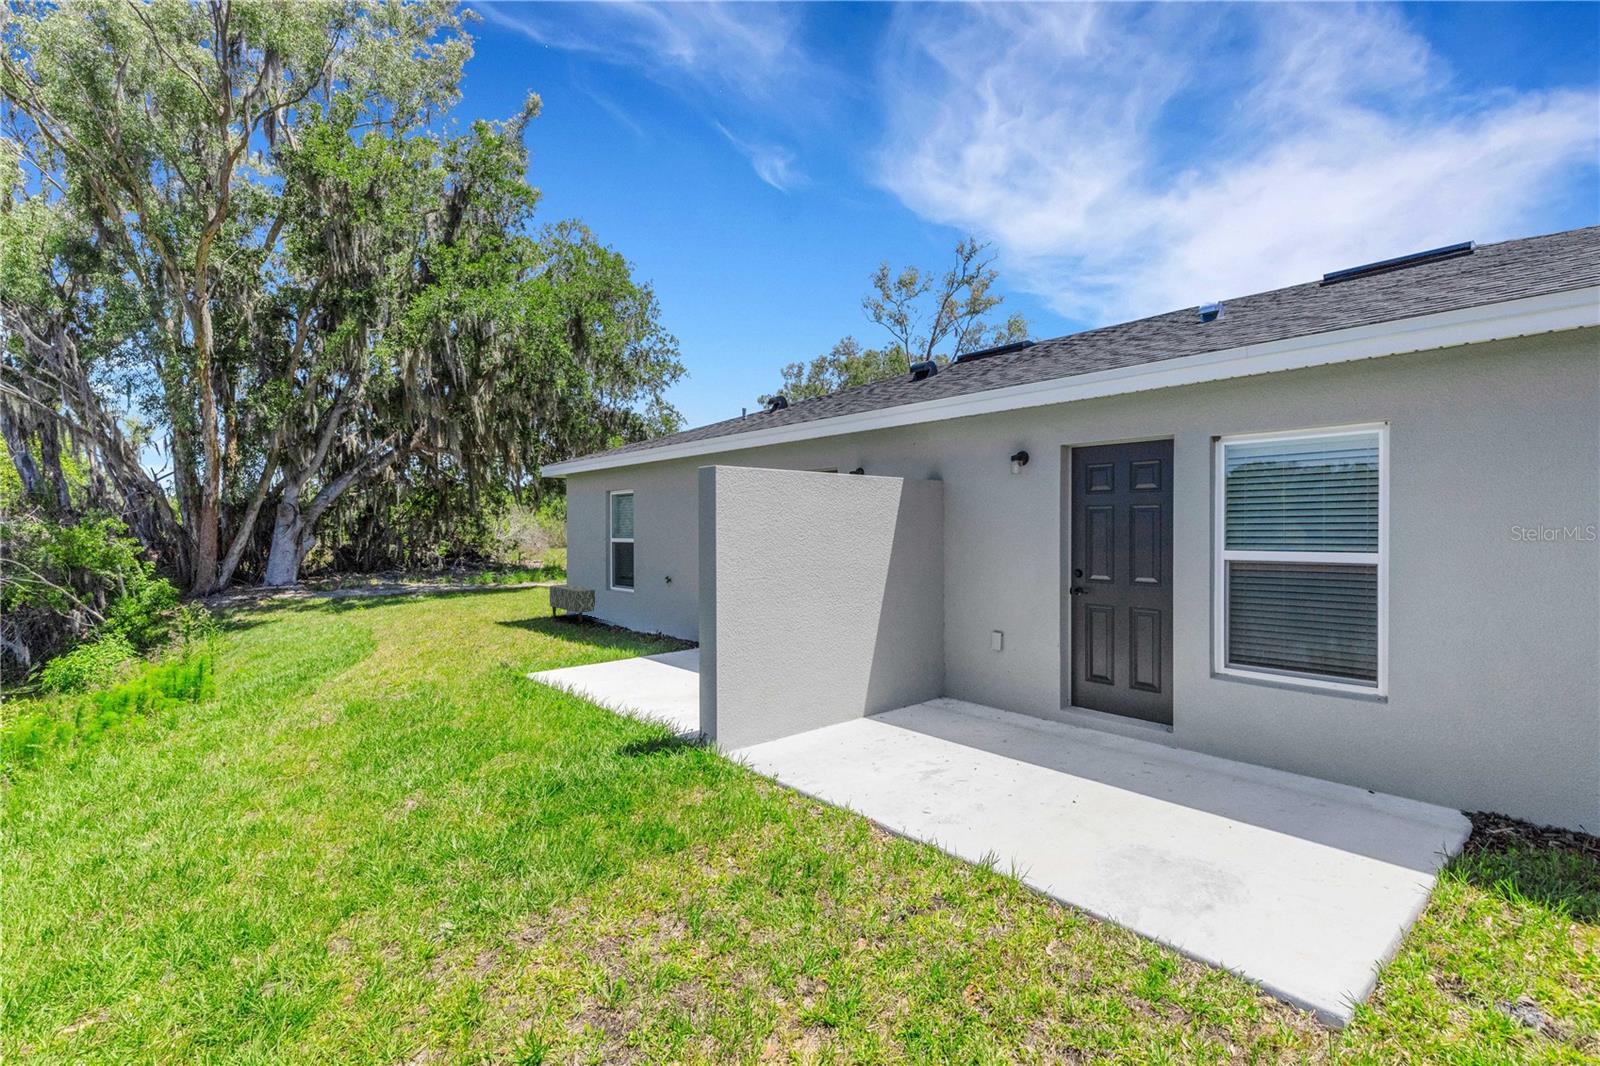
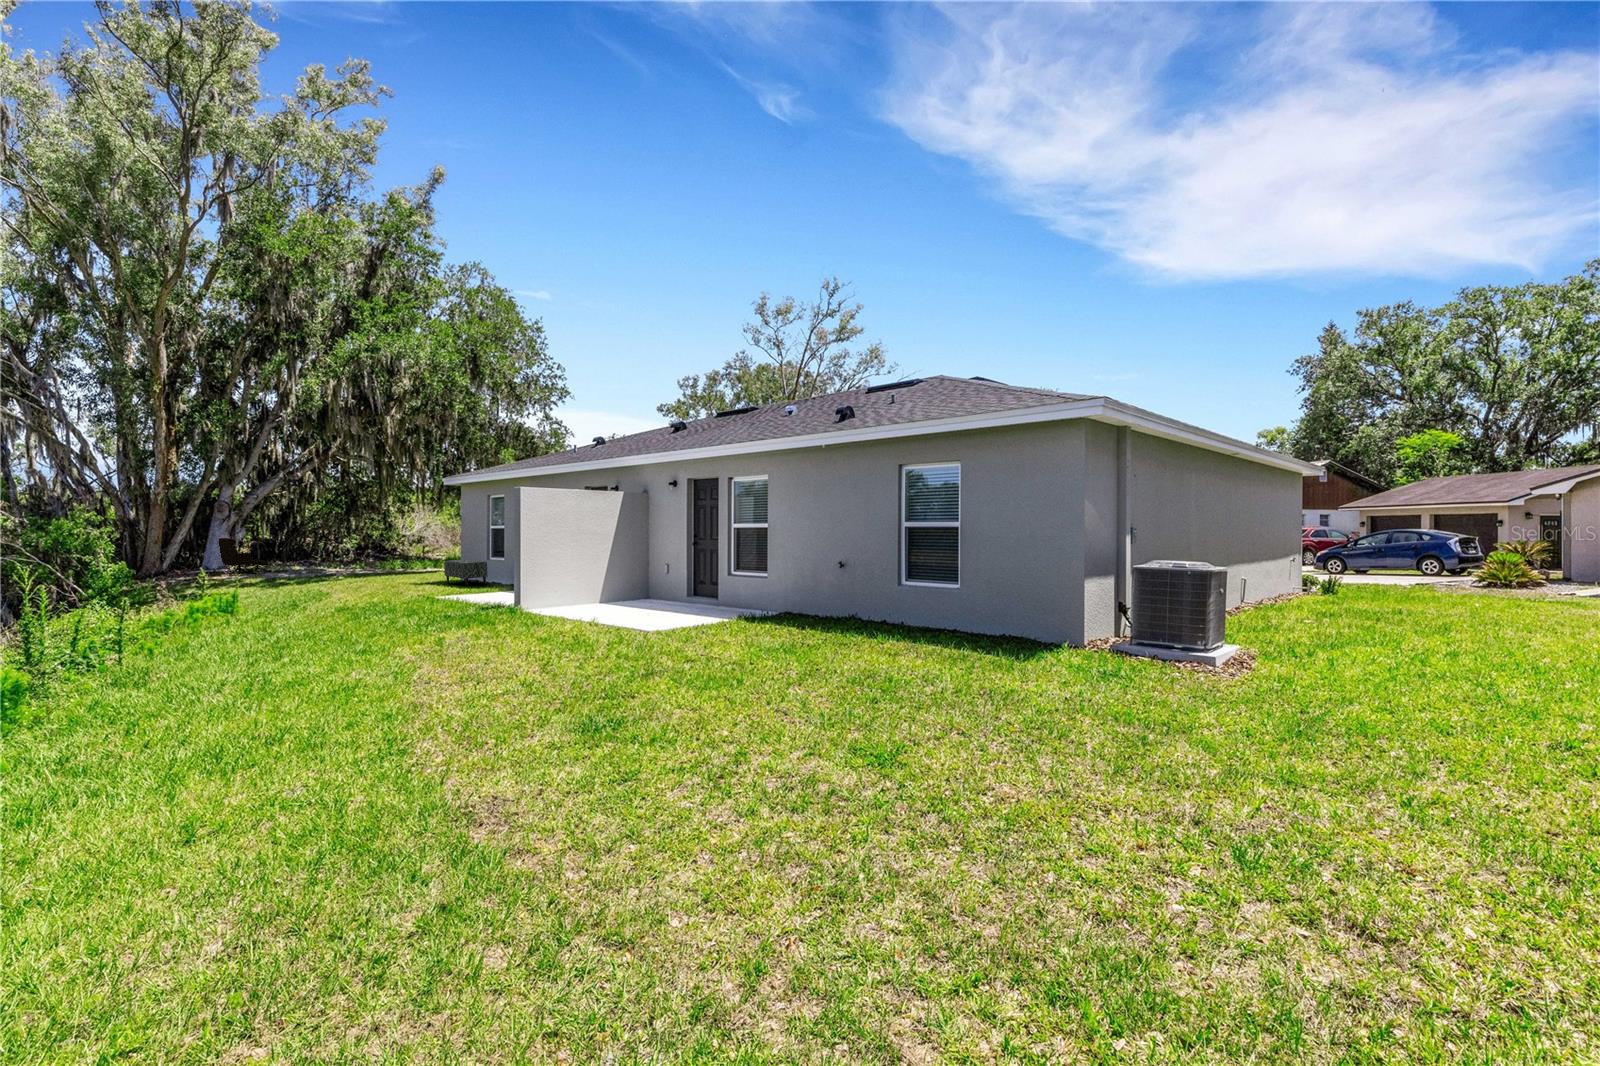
lounge chair: none [283,549,344,592] -> present [219,538,269,574]

